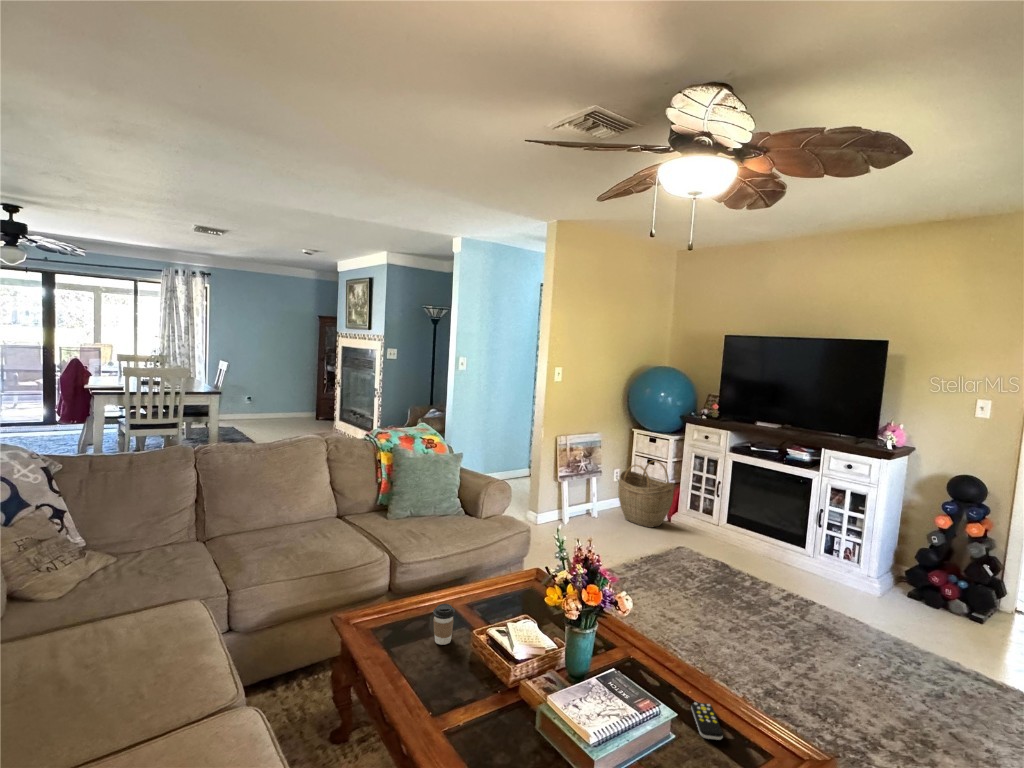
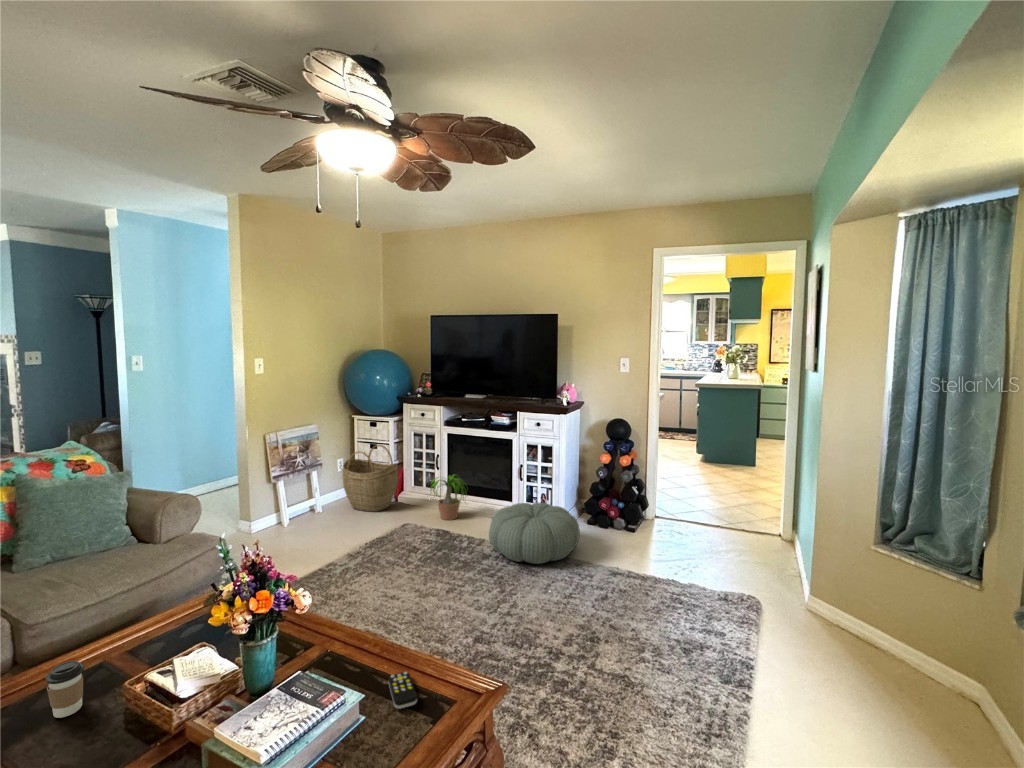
potted plant: none [699,505,758,553] -> present [431,474,466,520]
pouf: none [778,553,902,632] -> present [489,503,580,564]

